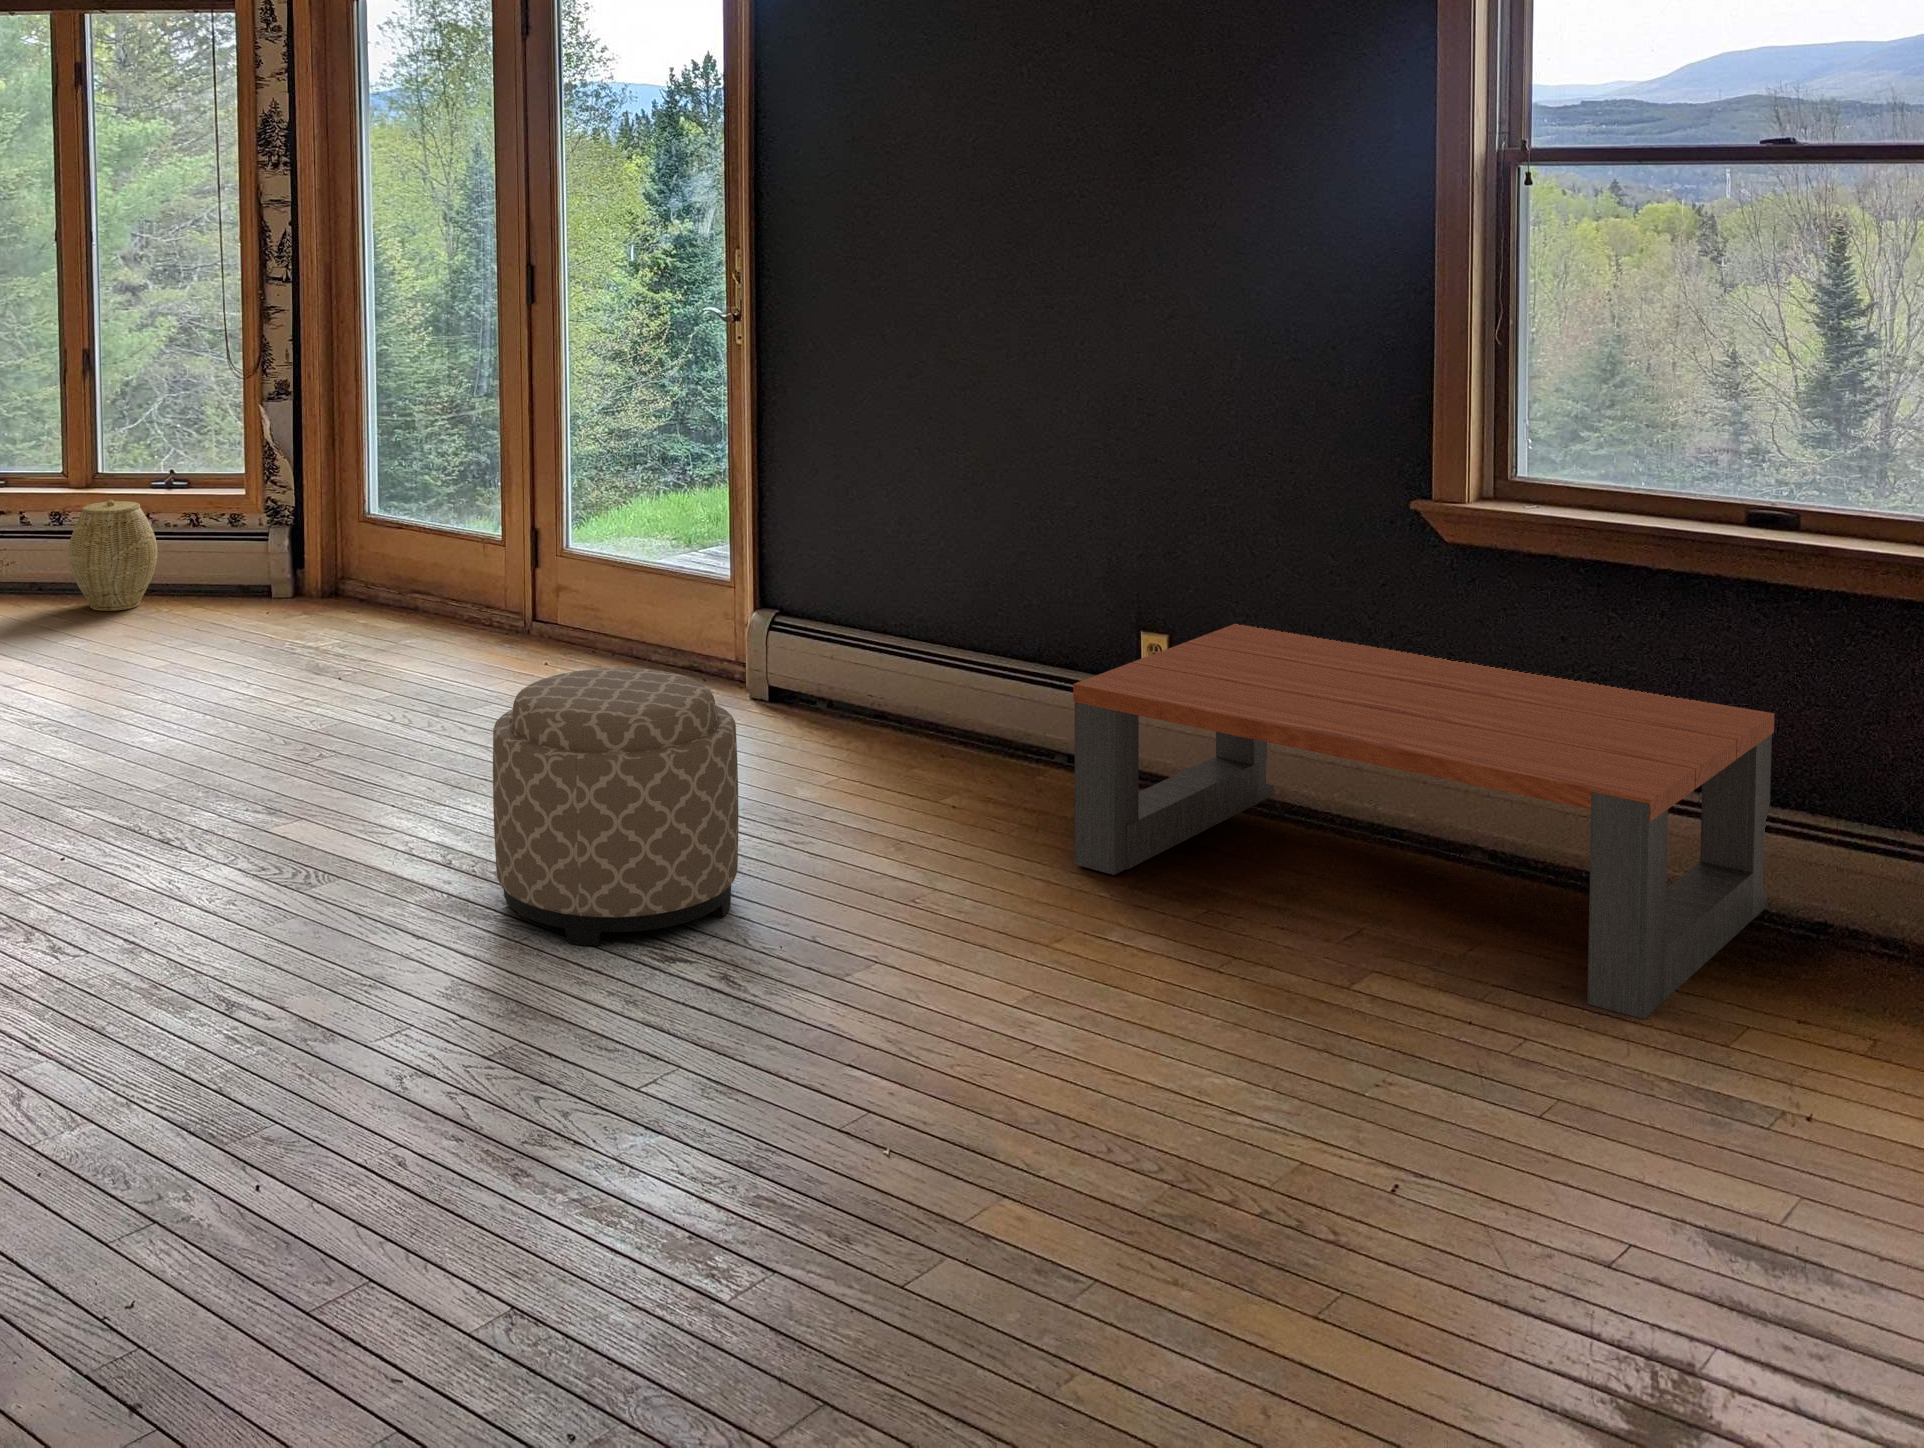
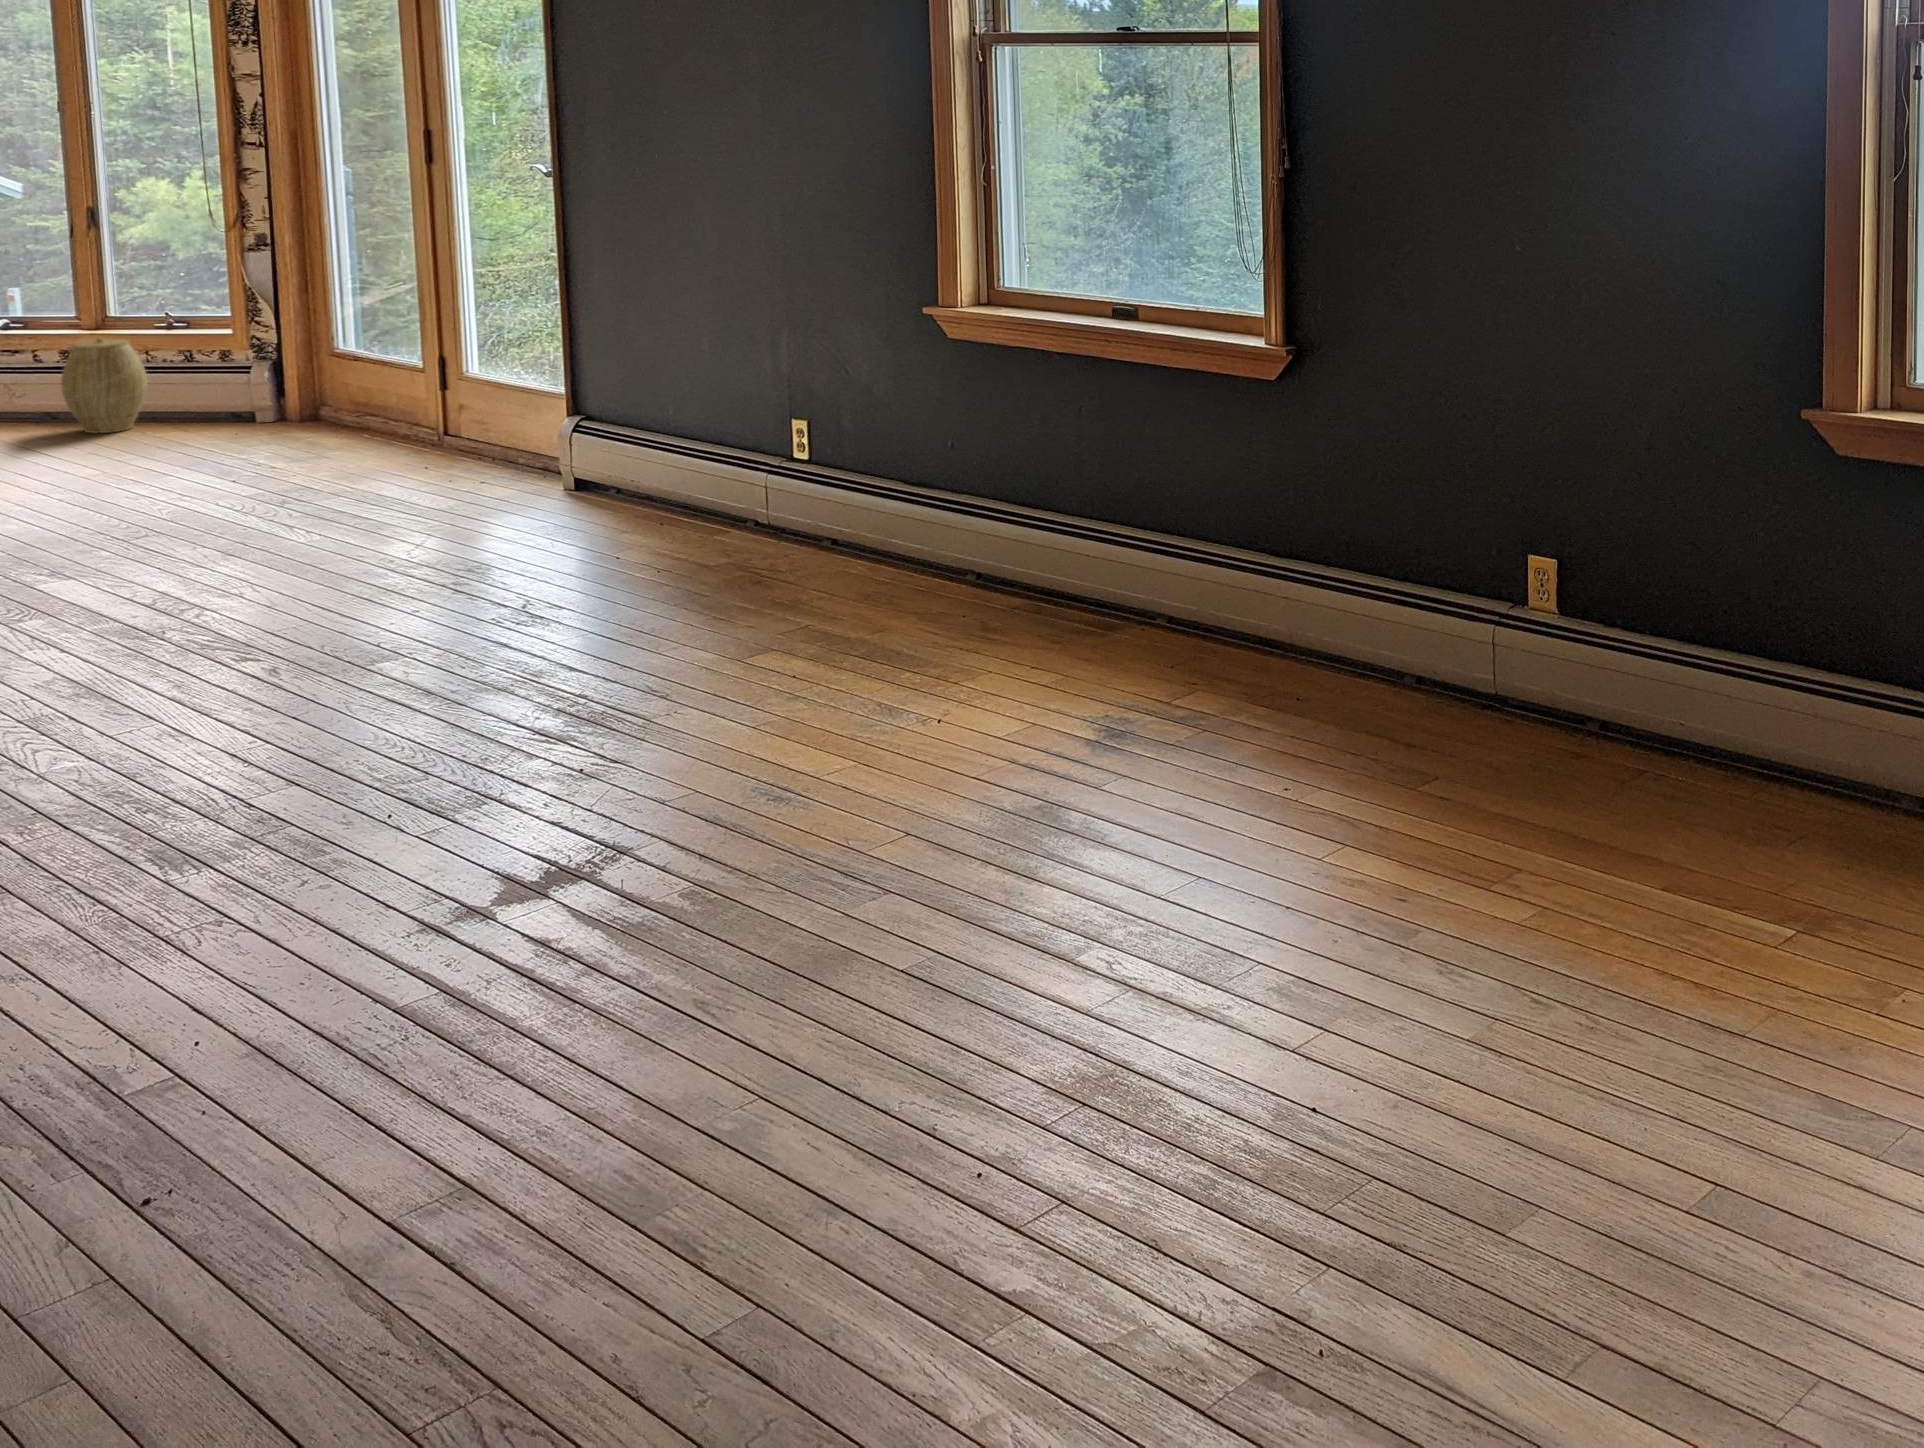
coffee table: present [1073,624,1774,1019] -> none [634,412,1119,675]
ottoman: present [493,668,738,946] -> none [136,445,356,650]

